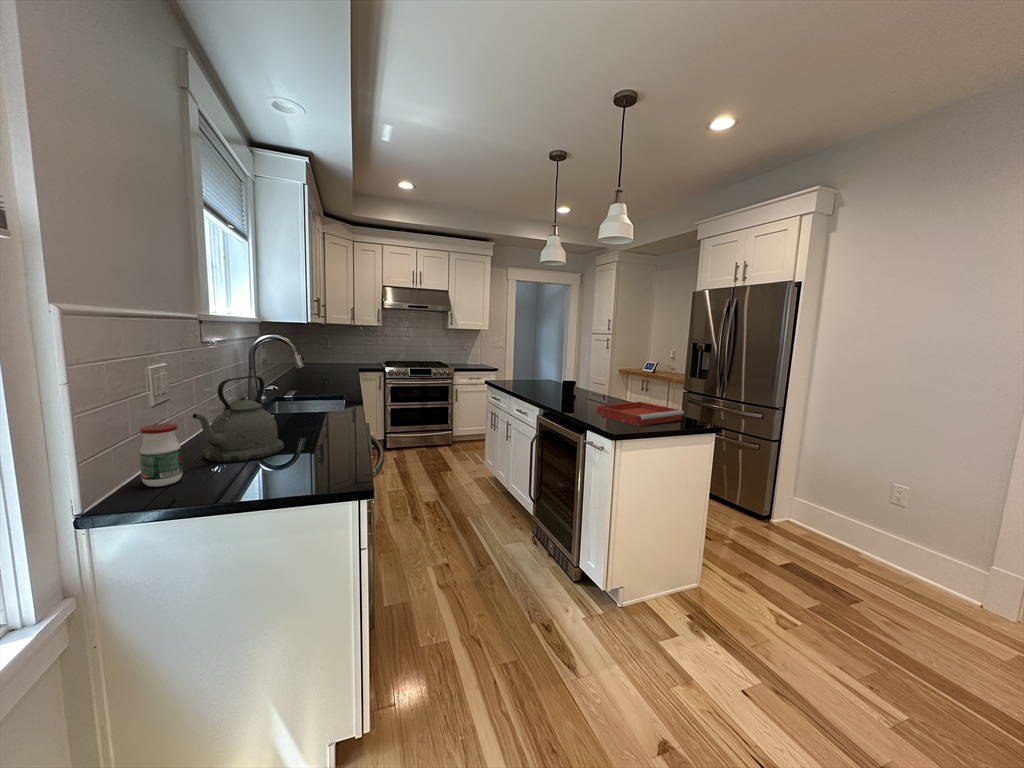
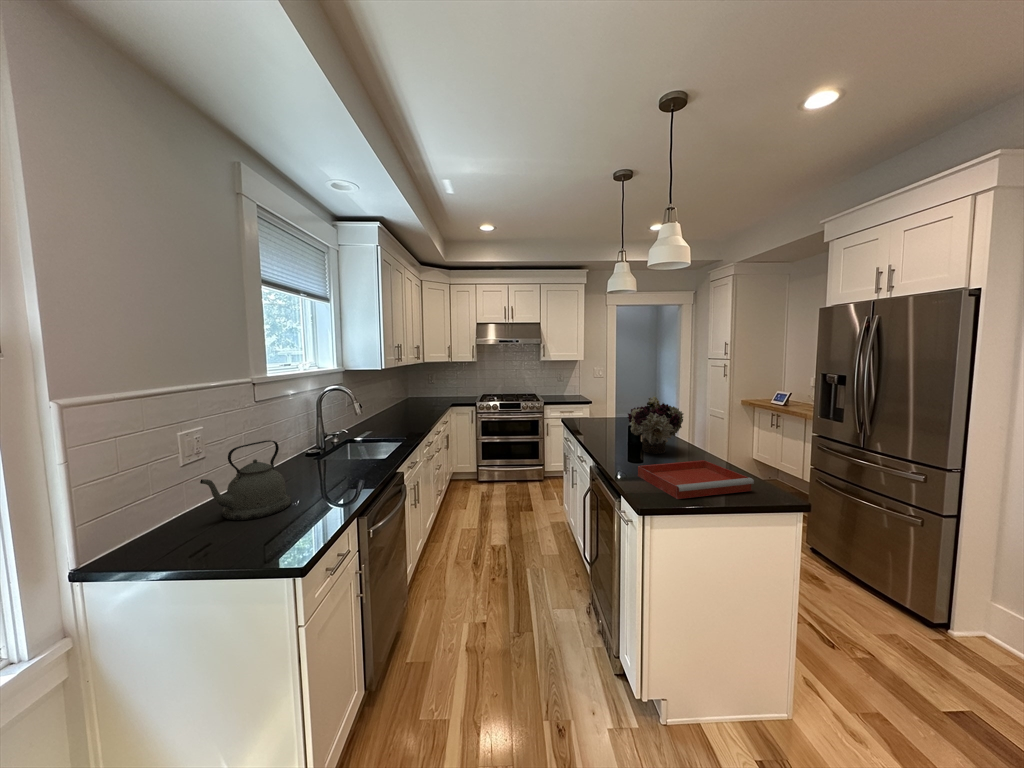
flower arrangement: none [568,352,617,401] -> present [628,396,683,454]
jar: present [139,424,183,487] -> none [149,490,185,544]

